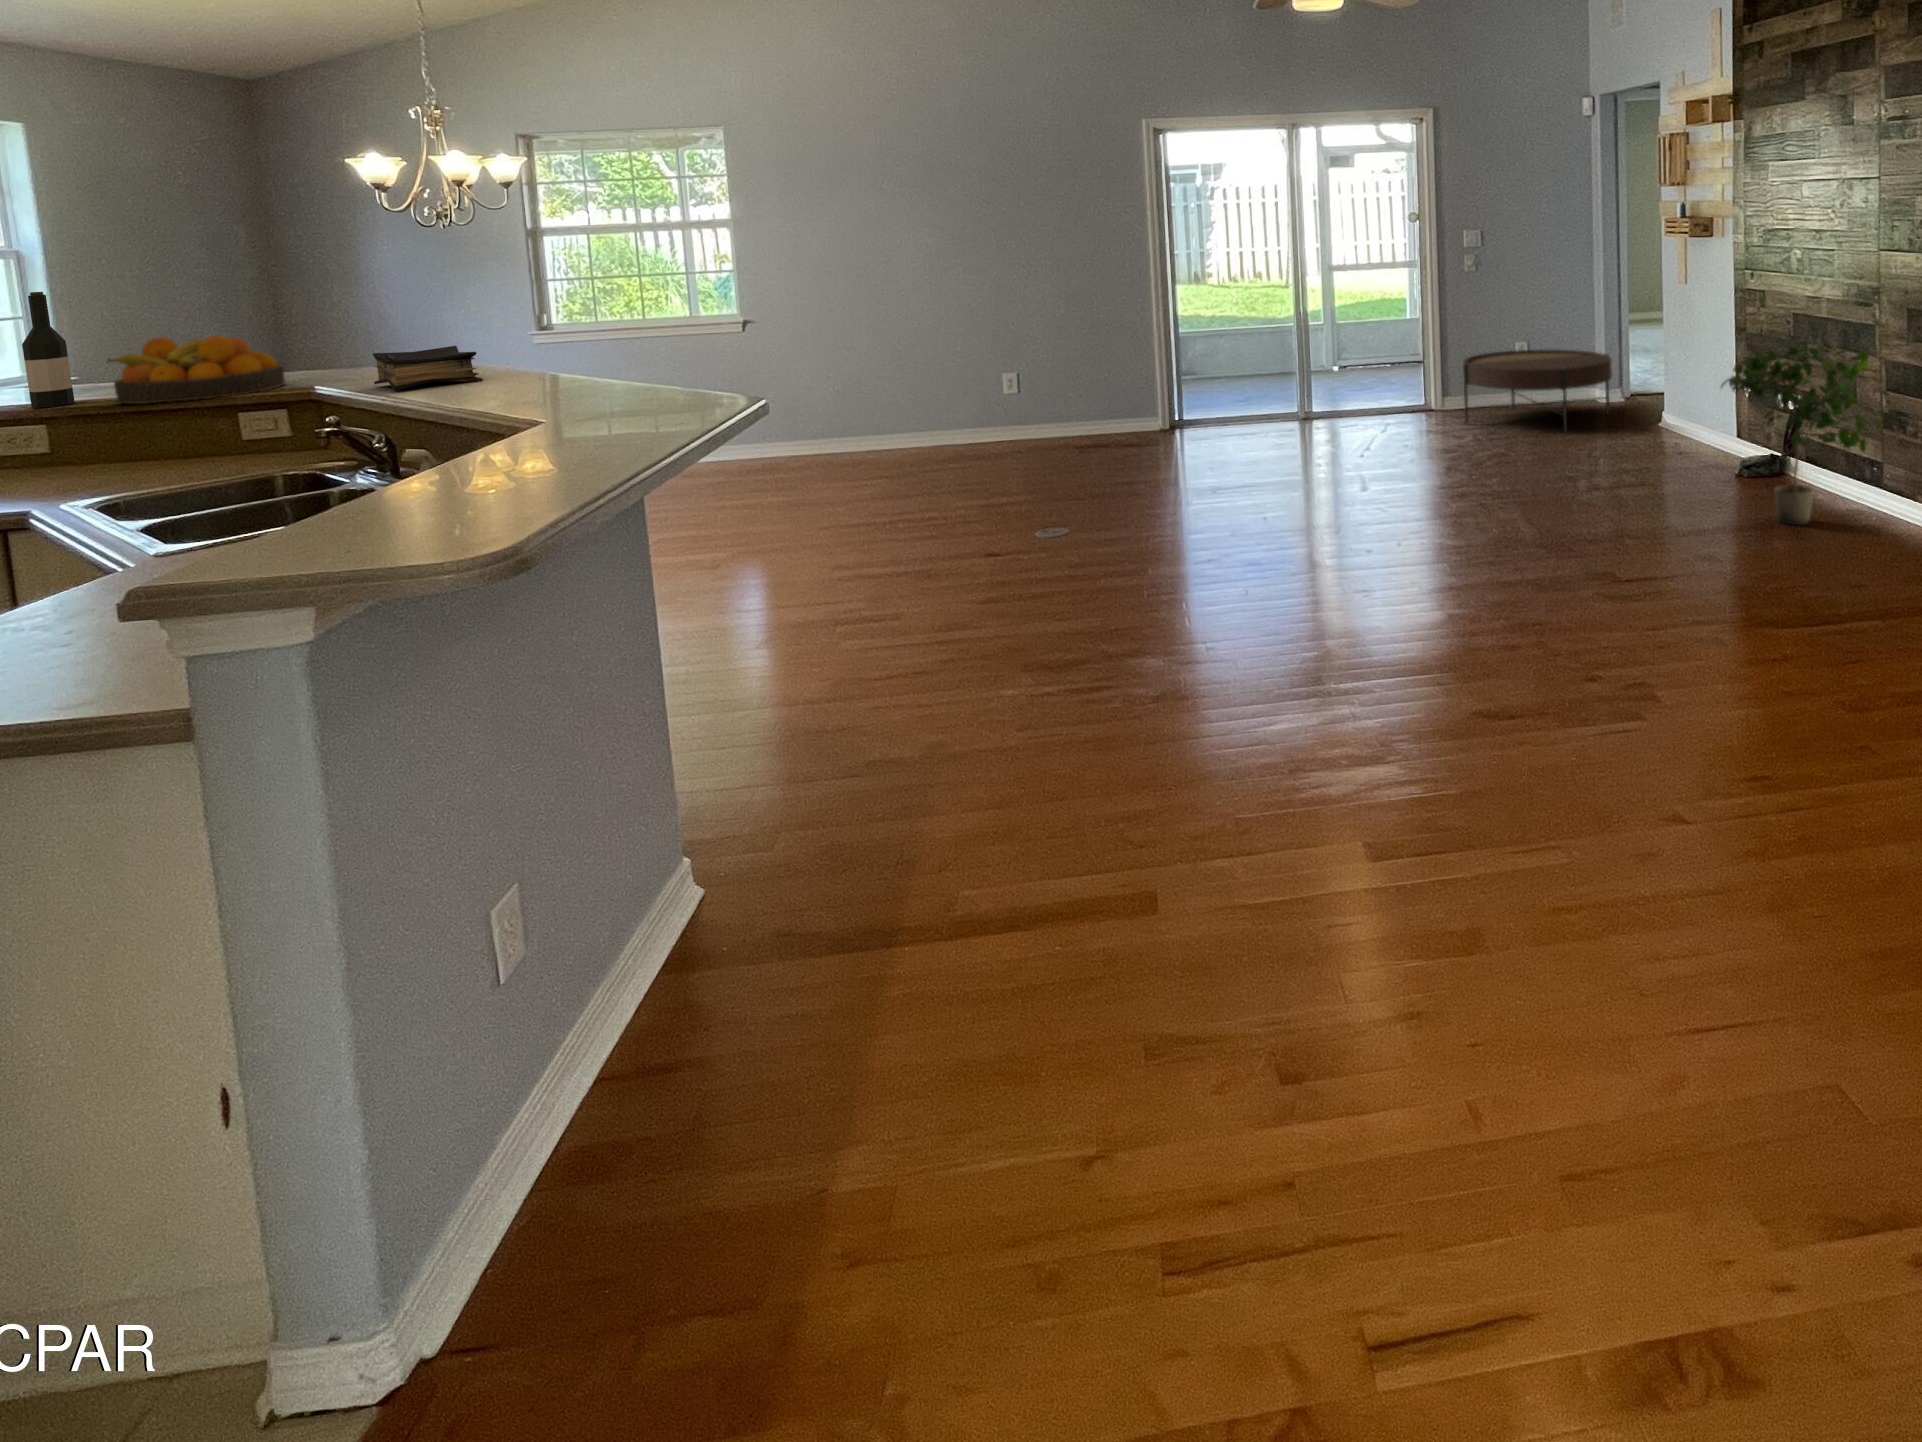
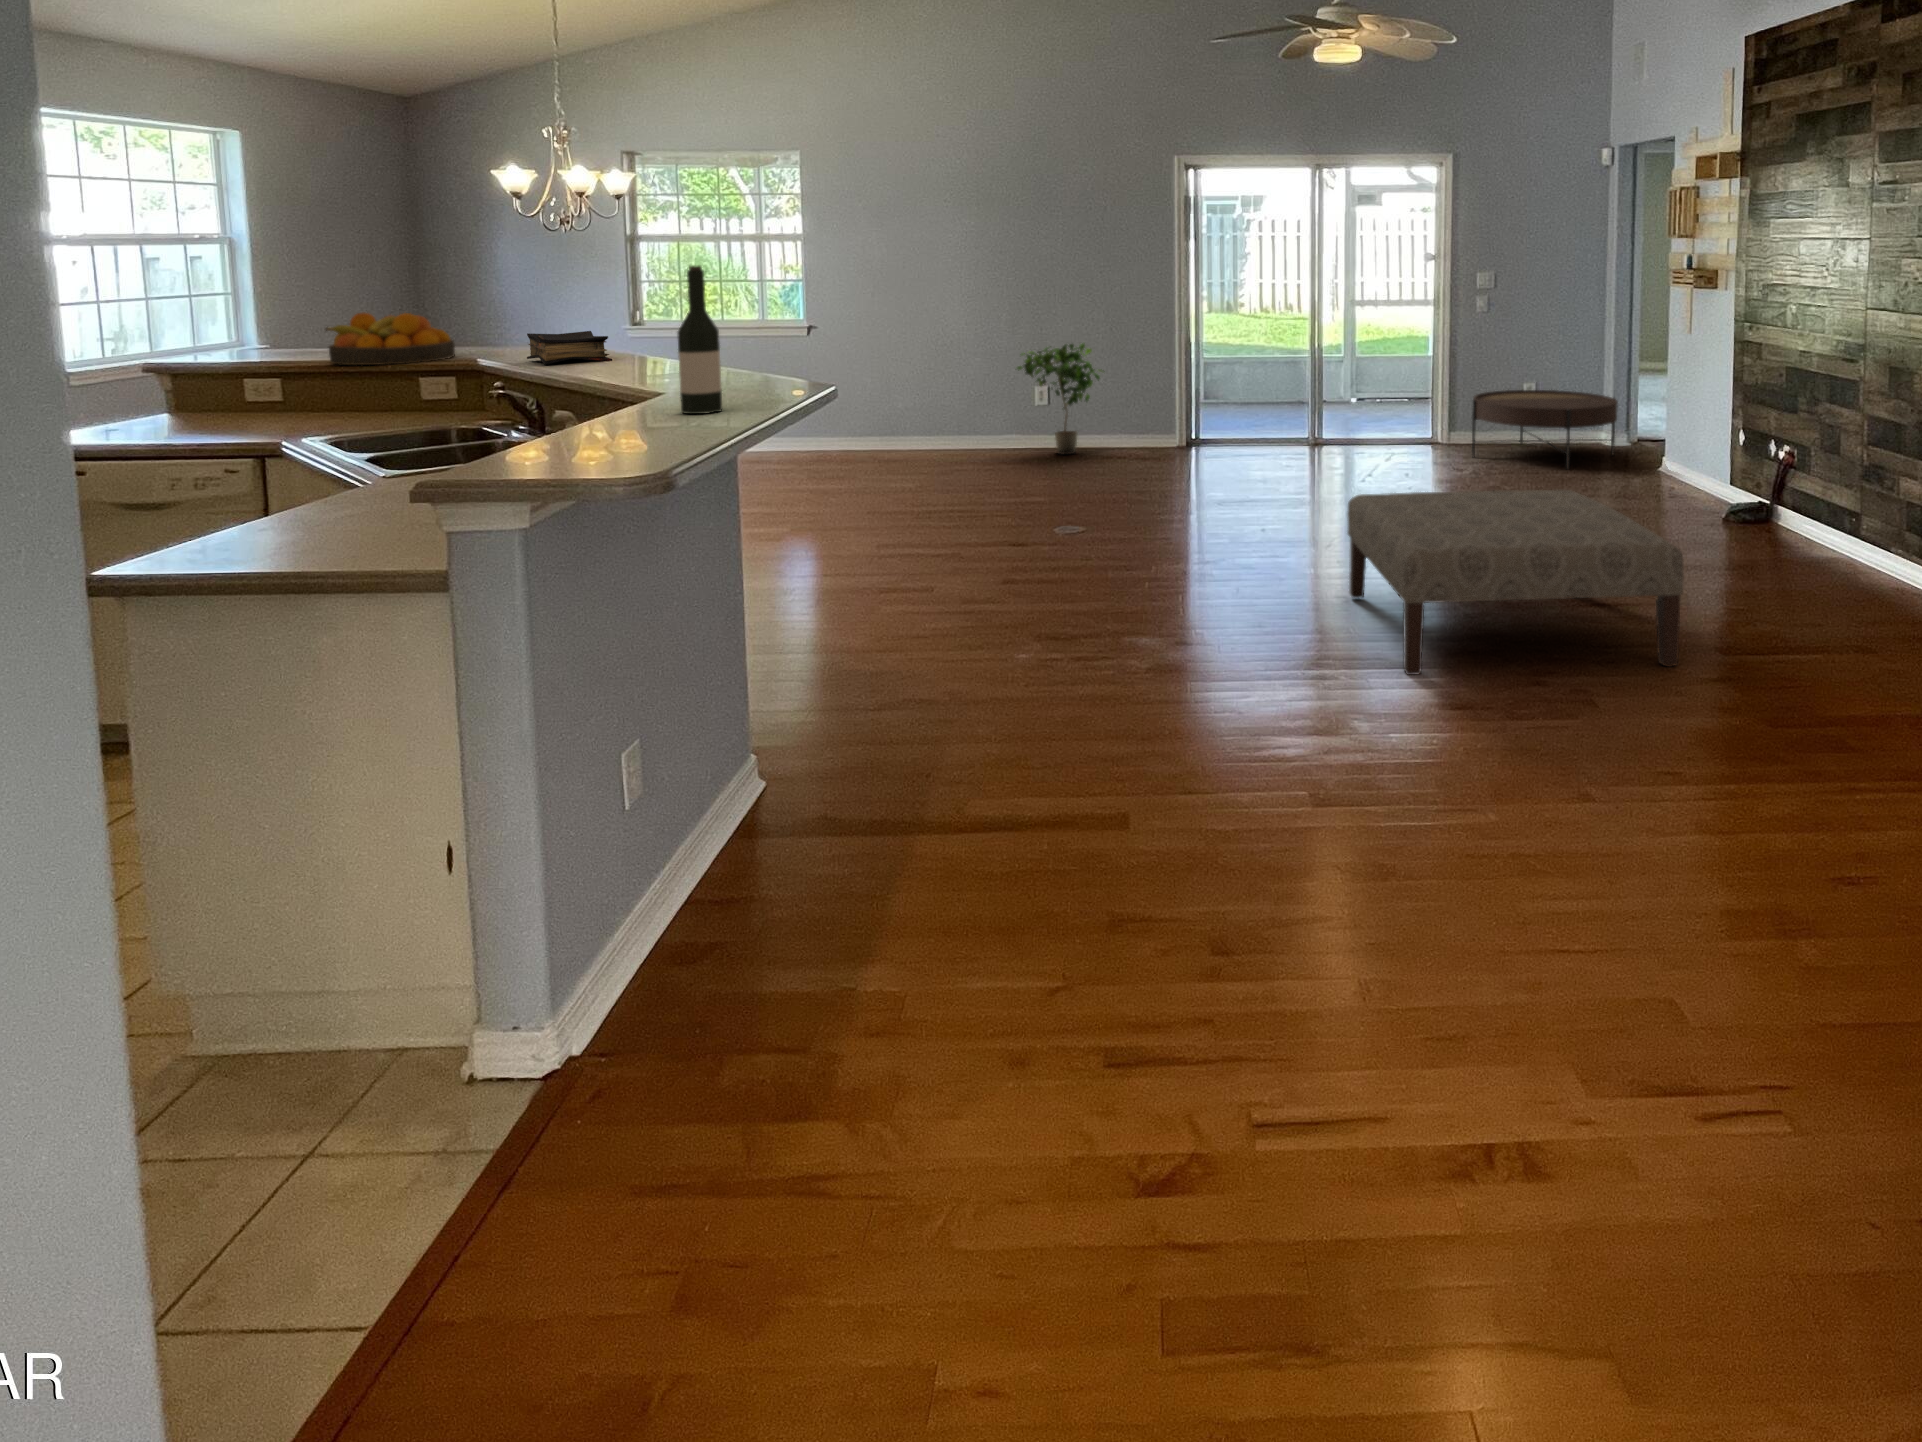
wine bottle: present [22,292,75,408] -> present [678,266,722,414]
potted plant: present [1721,347,1882,525] -> present [1017,343,1102,454]
ottoman: none [1357,461,1733,684] -> present [1347,490,1684,675]

